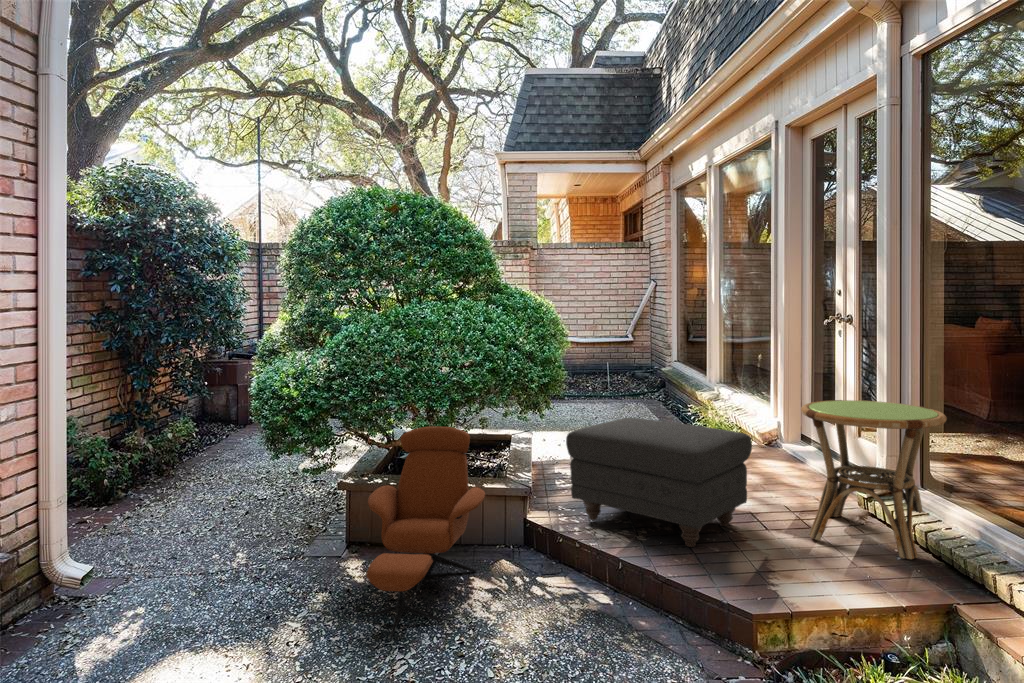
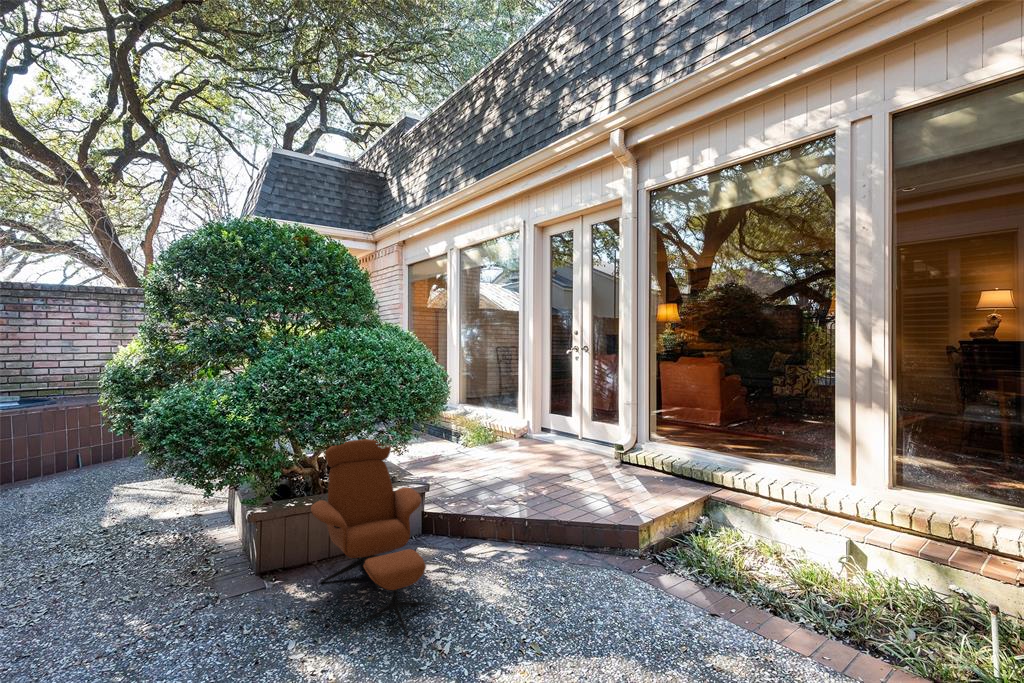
side table: present [801,400,946,559] -> none [597,396,674,483]
ottoman: present [566,418,752,547] -> none [460,420,575,502]

